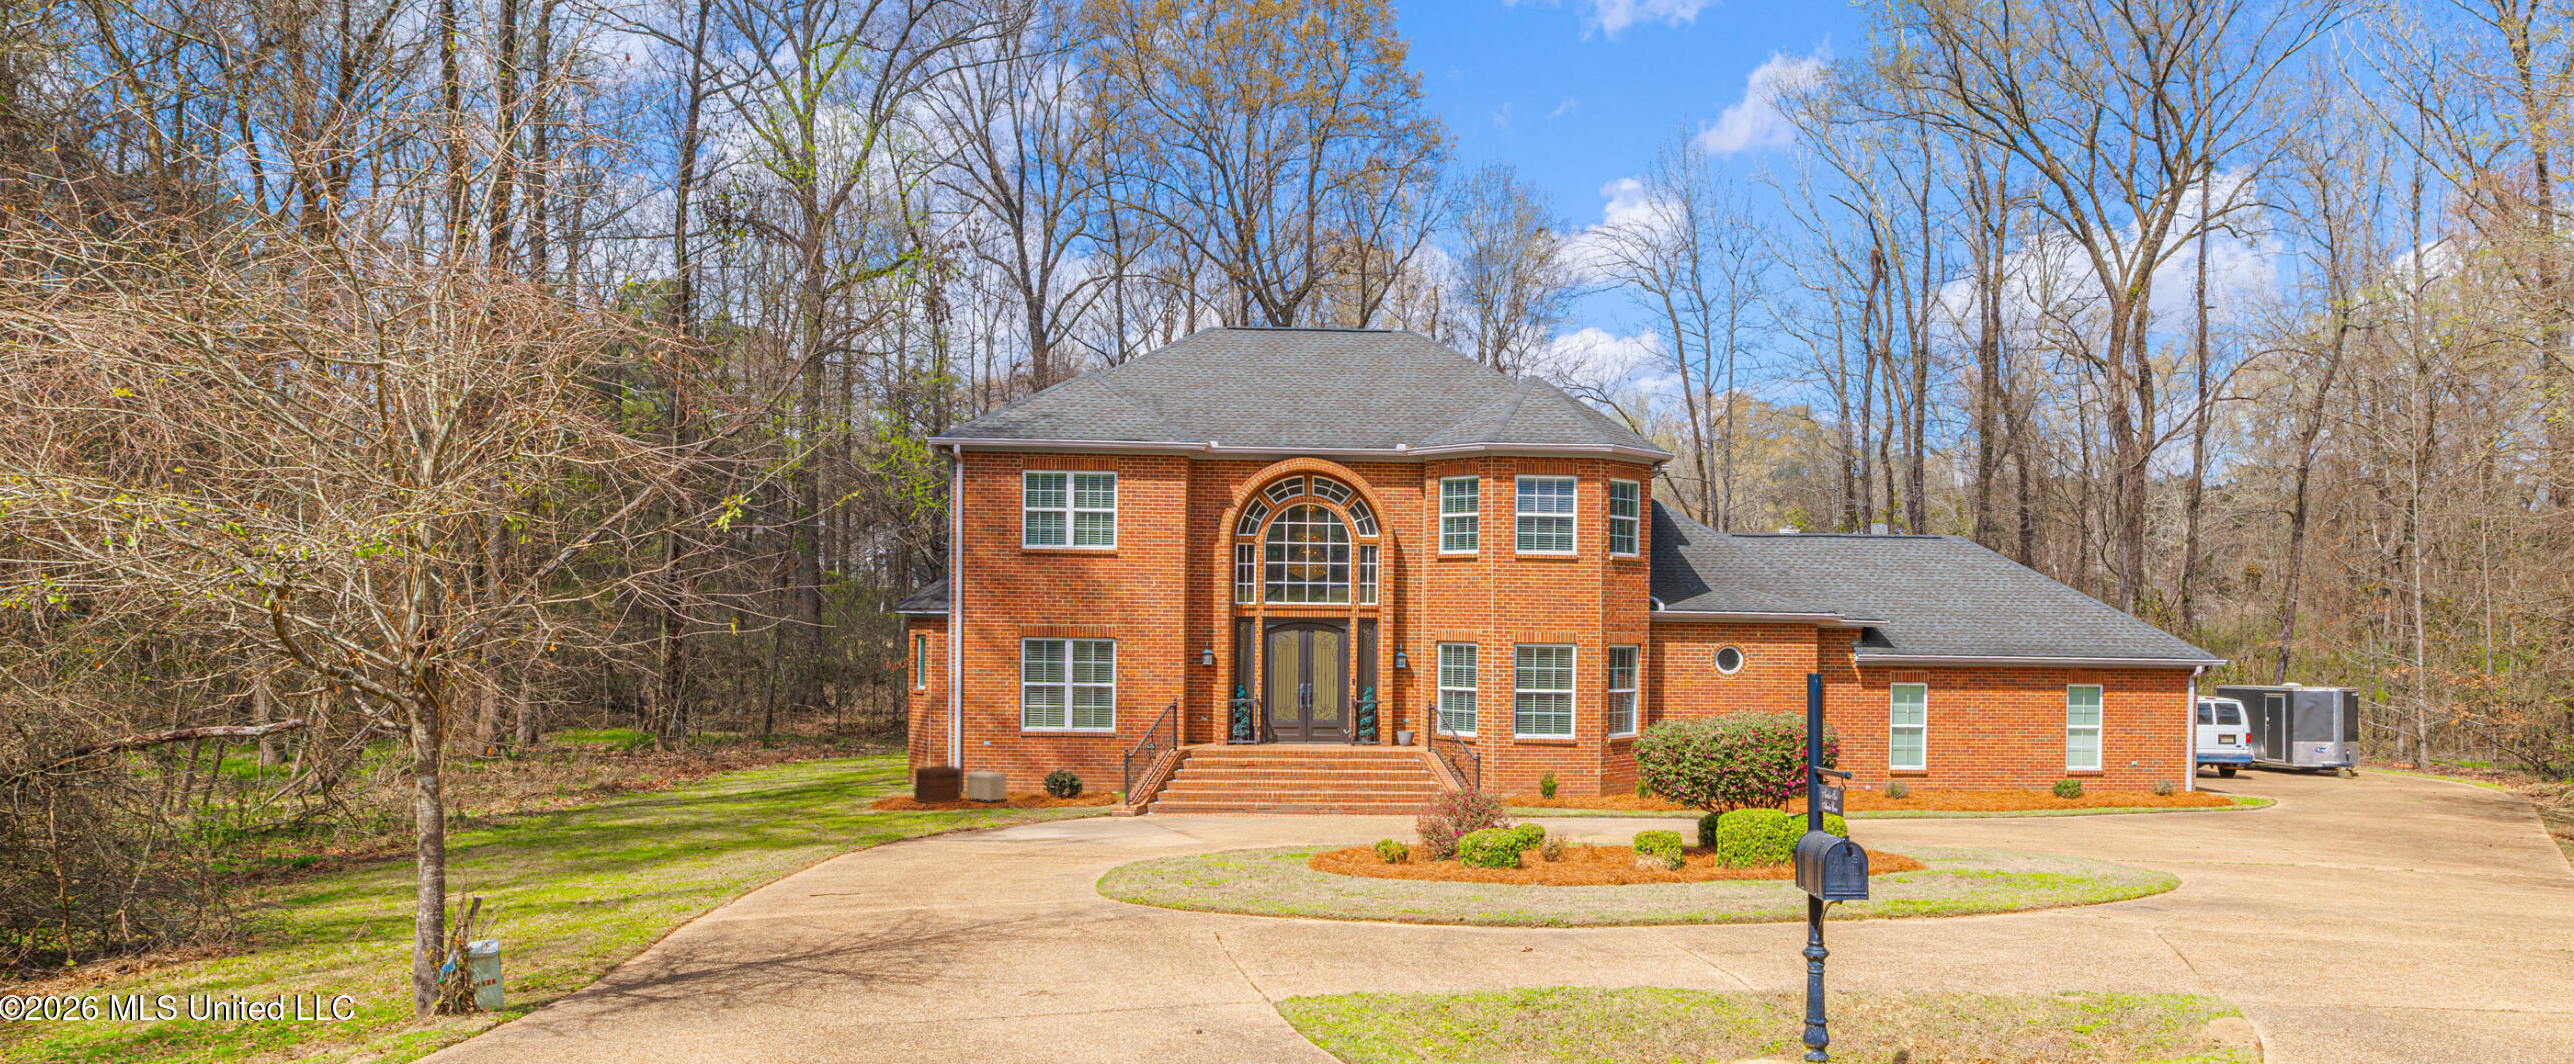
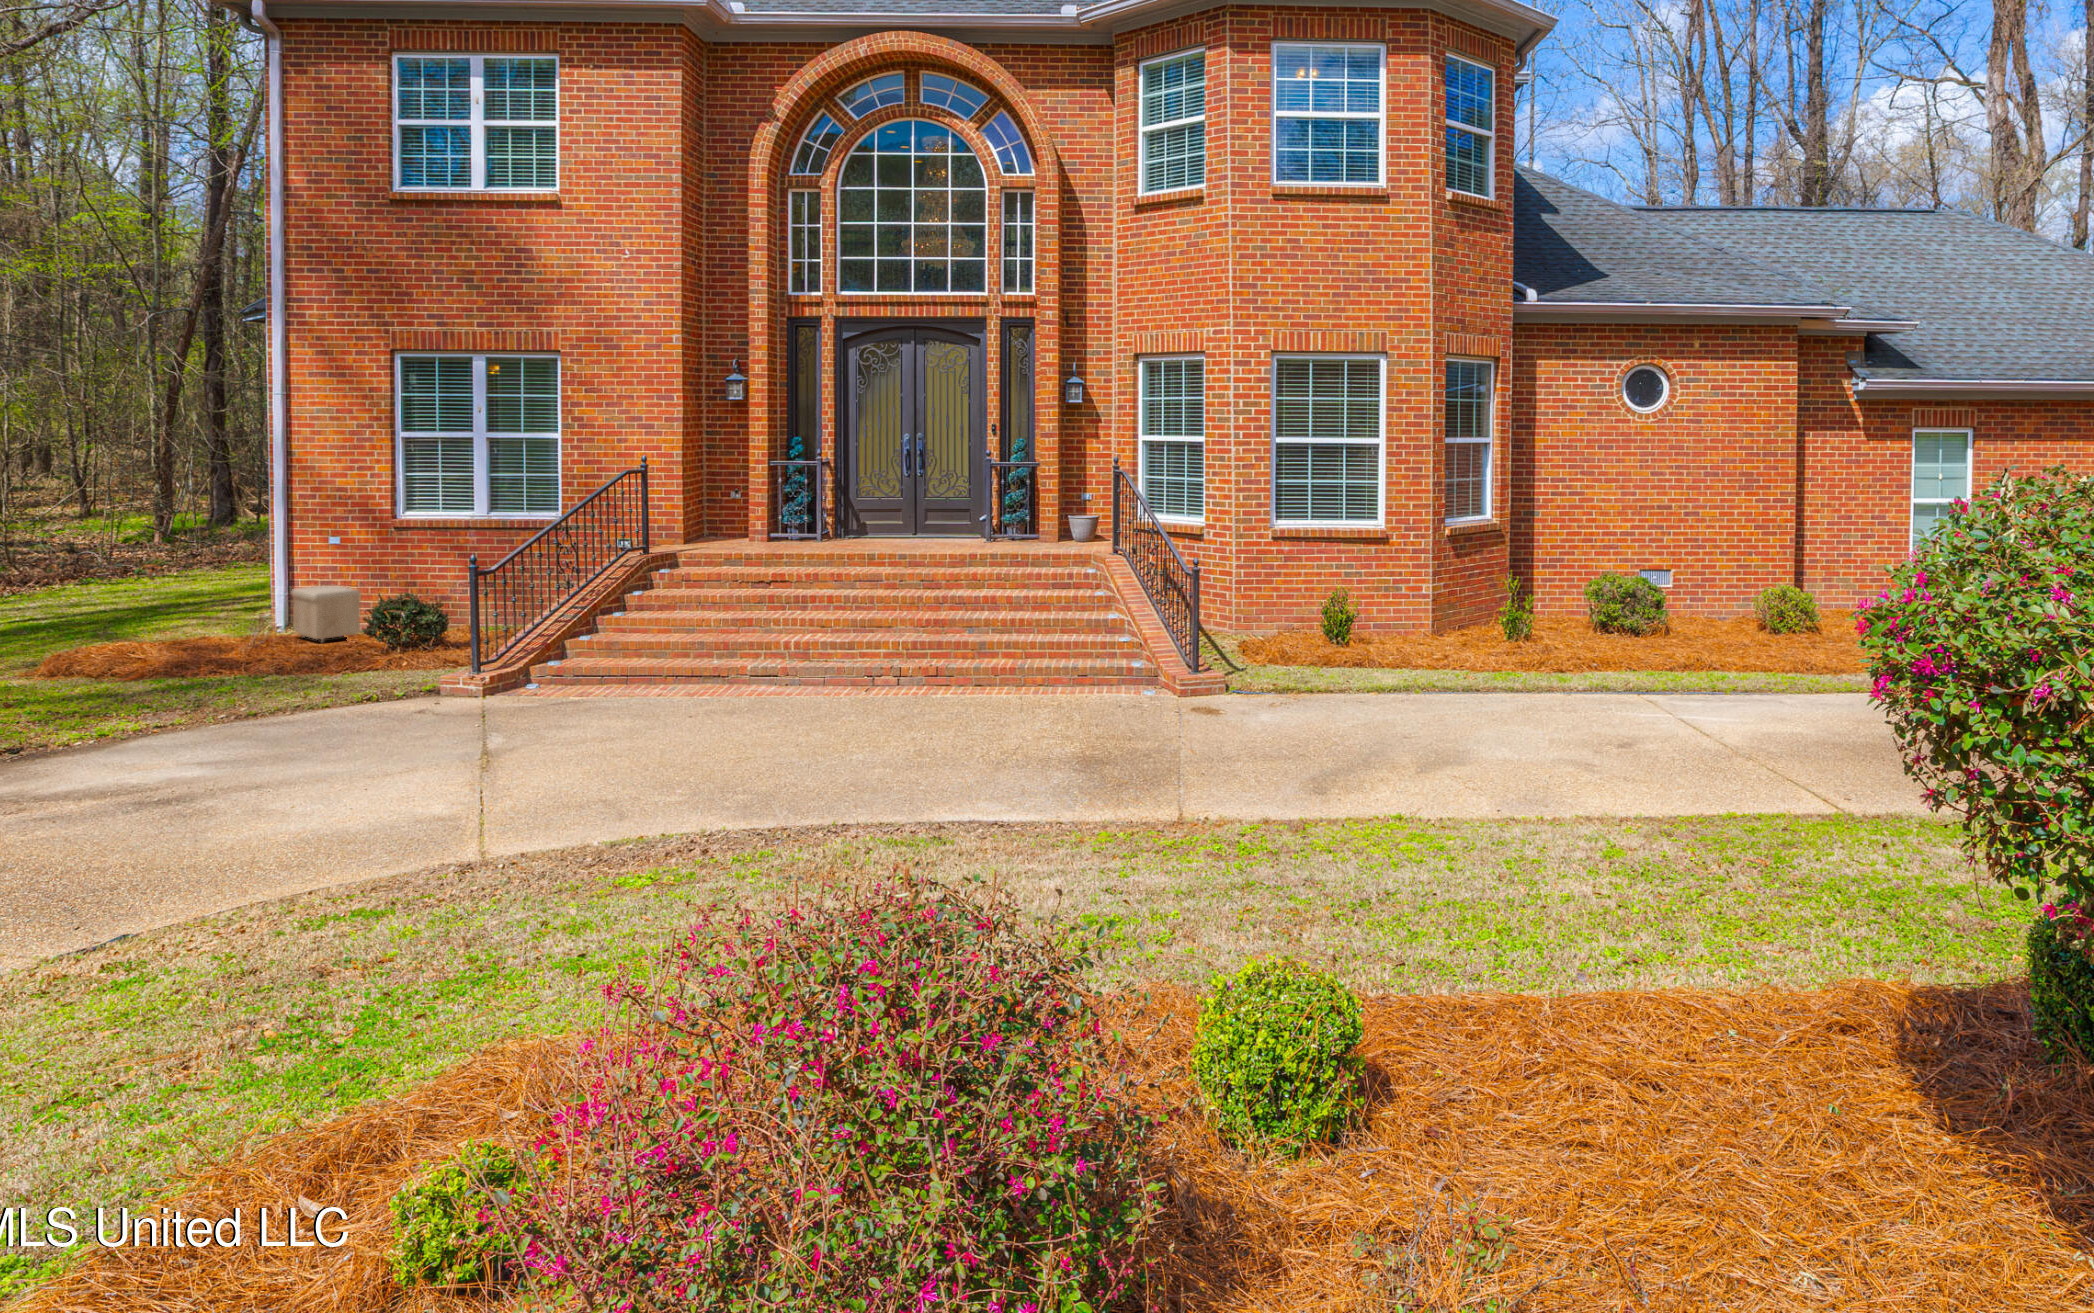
wooden crate: present [914,765,962,804] -> none [195,576,279,647]

